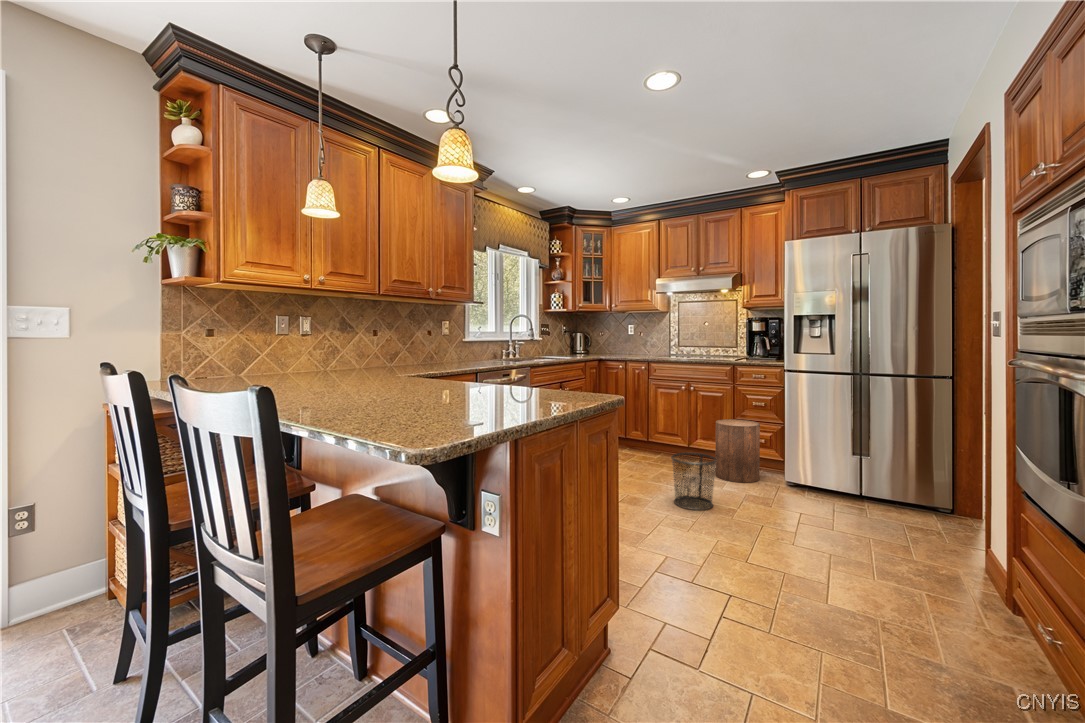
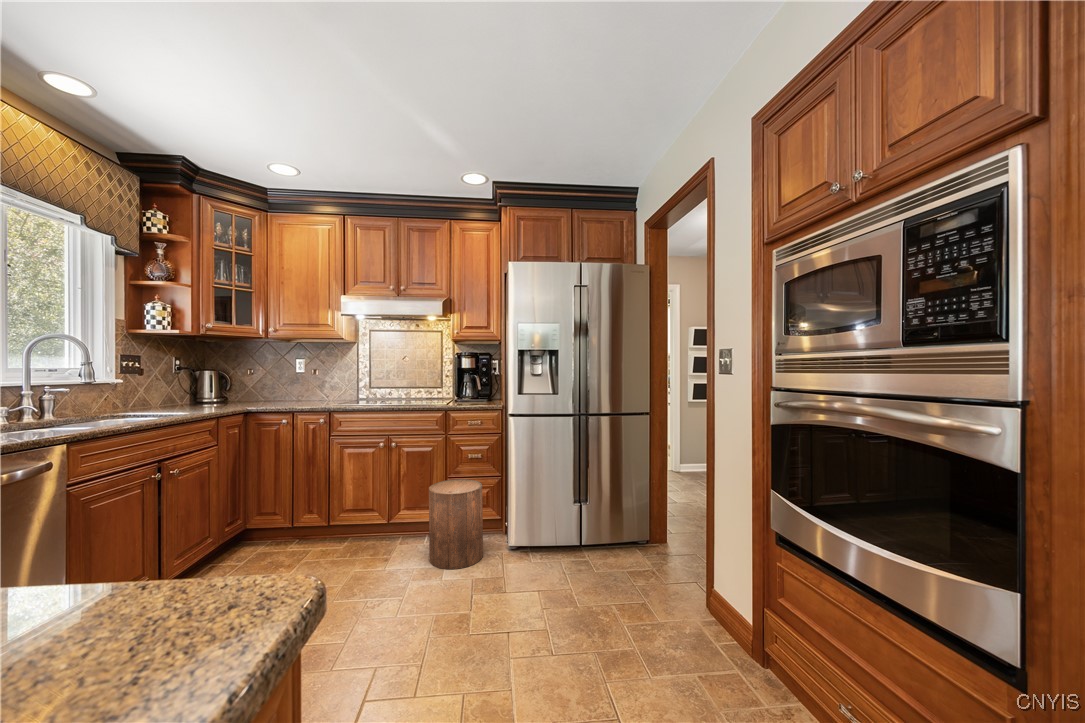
waste bin: present [671,452,717,510] -> none [375,555,447,664]

